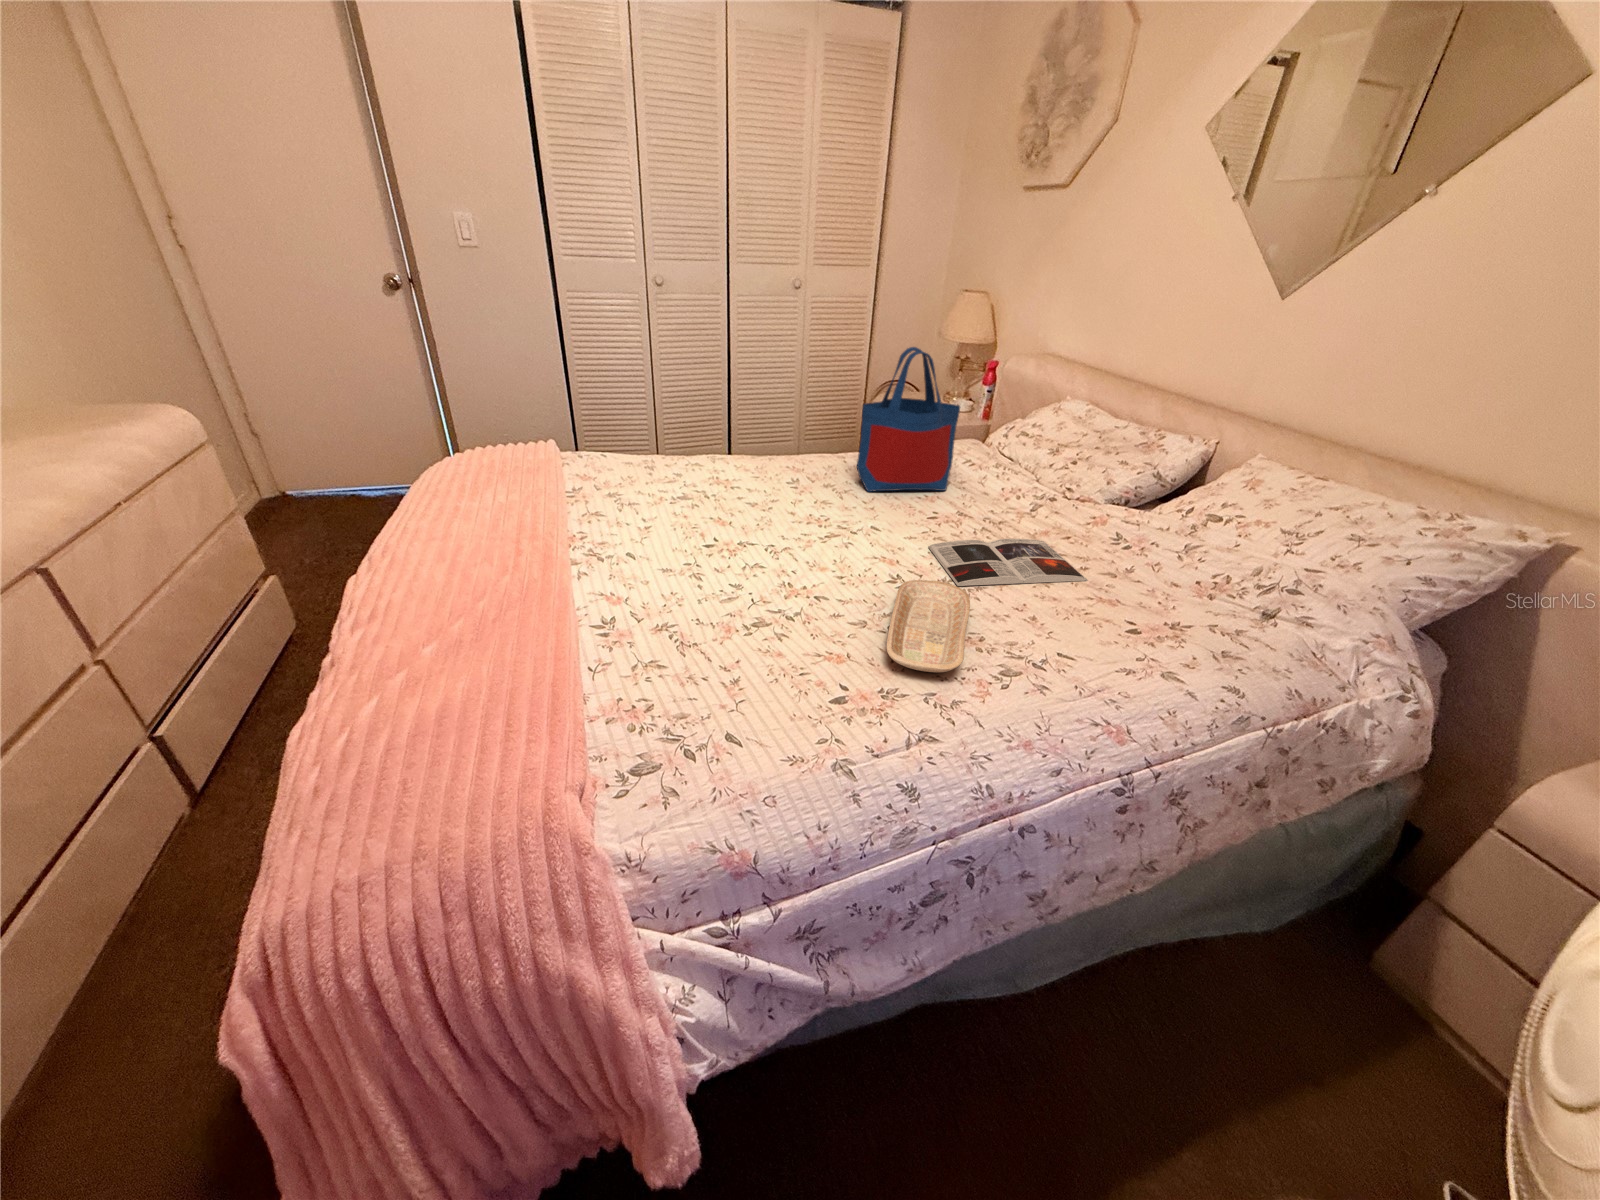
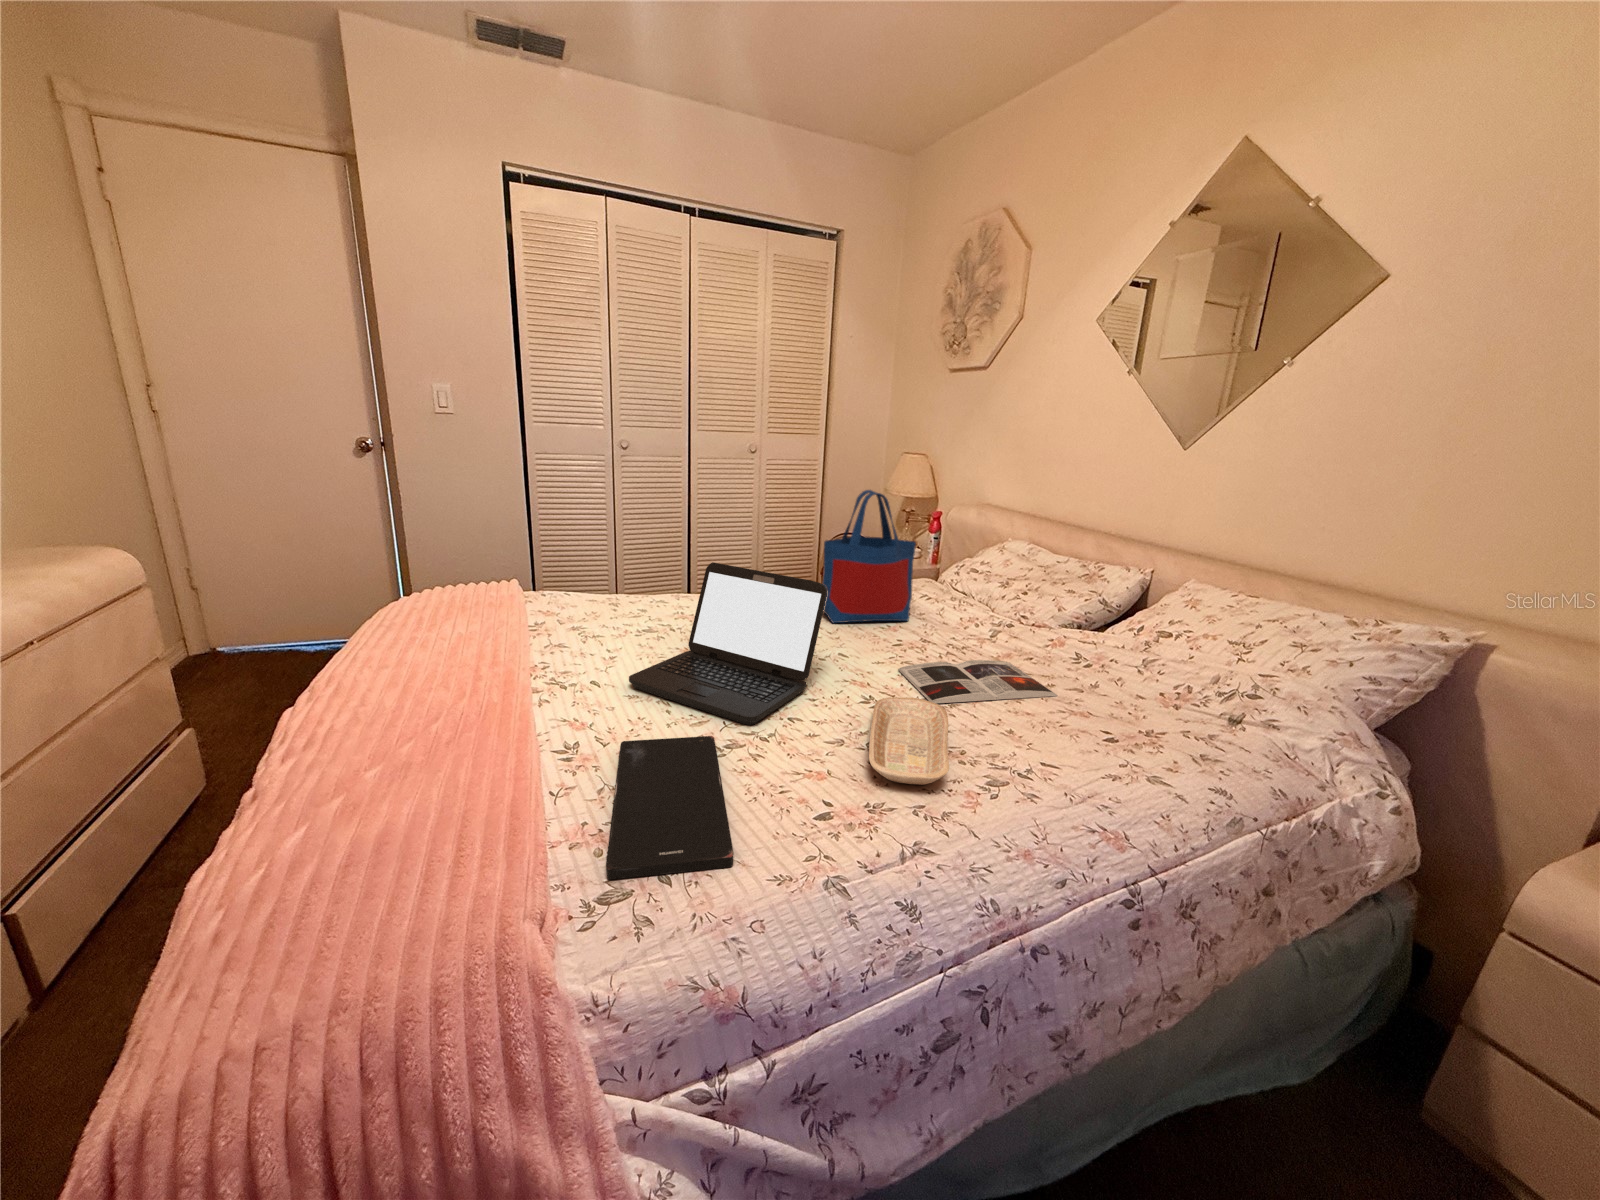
laptop: none [662,432,859,604] -> present [629,562,827,725]
smartphone: none [638,615,752,753] -> present [606,736,733,879]

